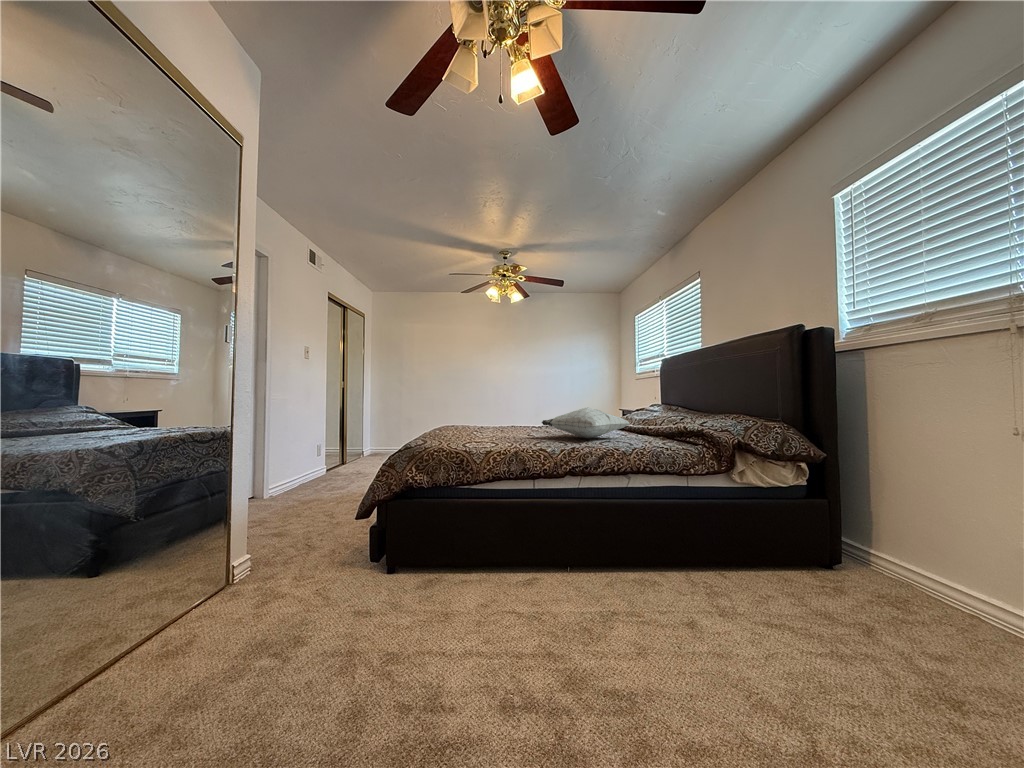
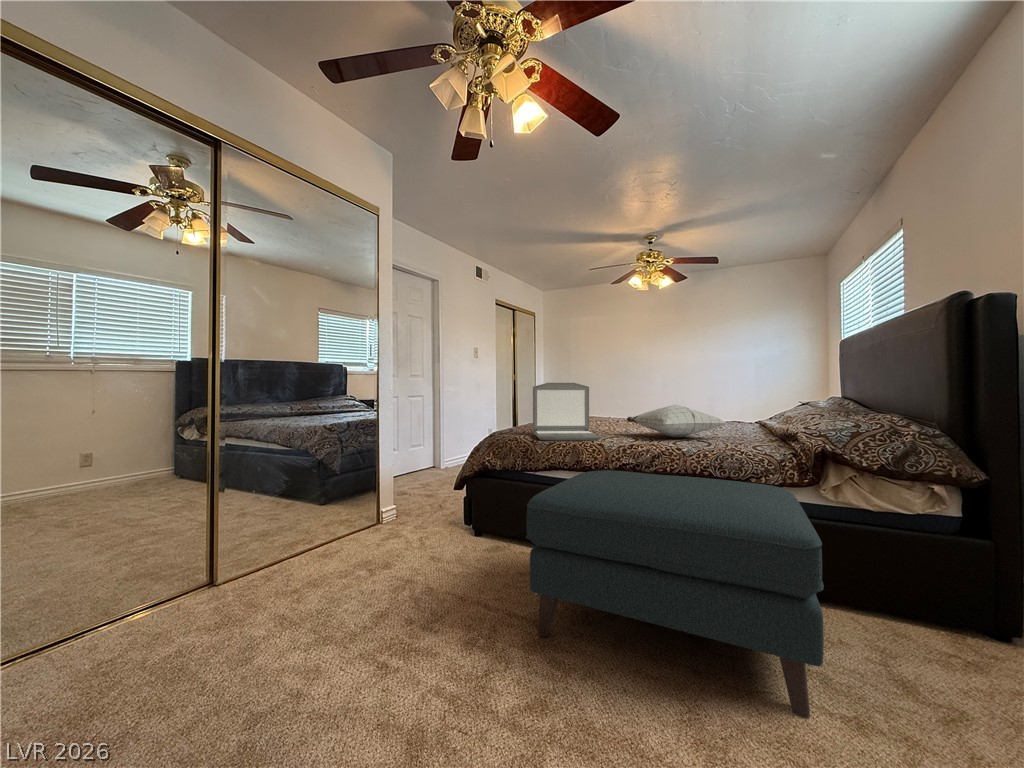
laptop: none [453,385,536,449] -> present [533,383,601,441]
ottoman: none [550,475,859,683] -> present [526,470,824,718]

